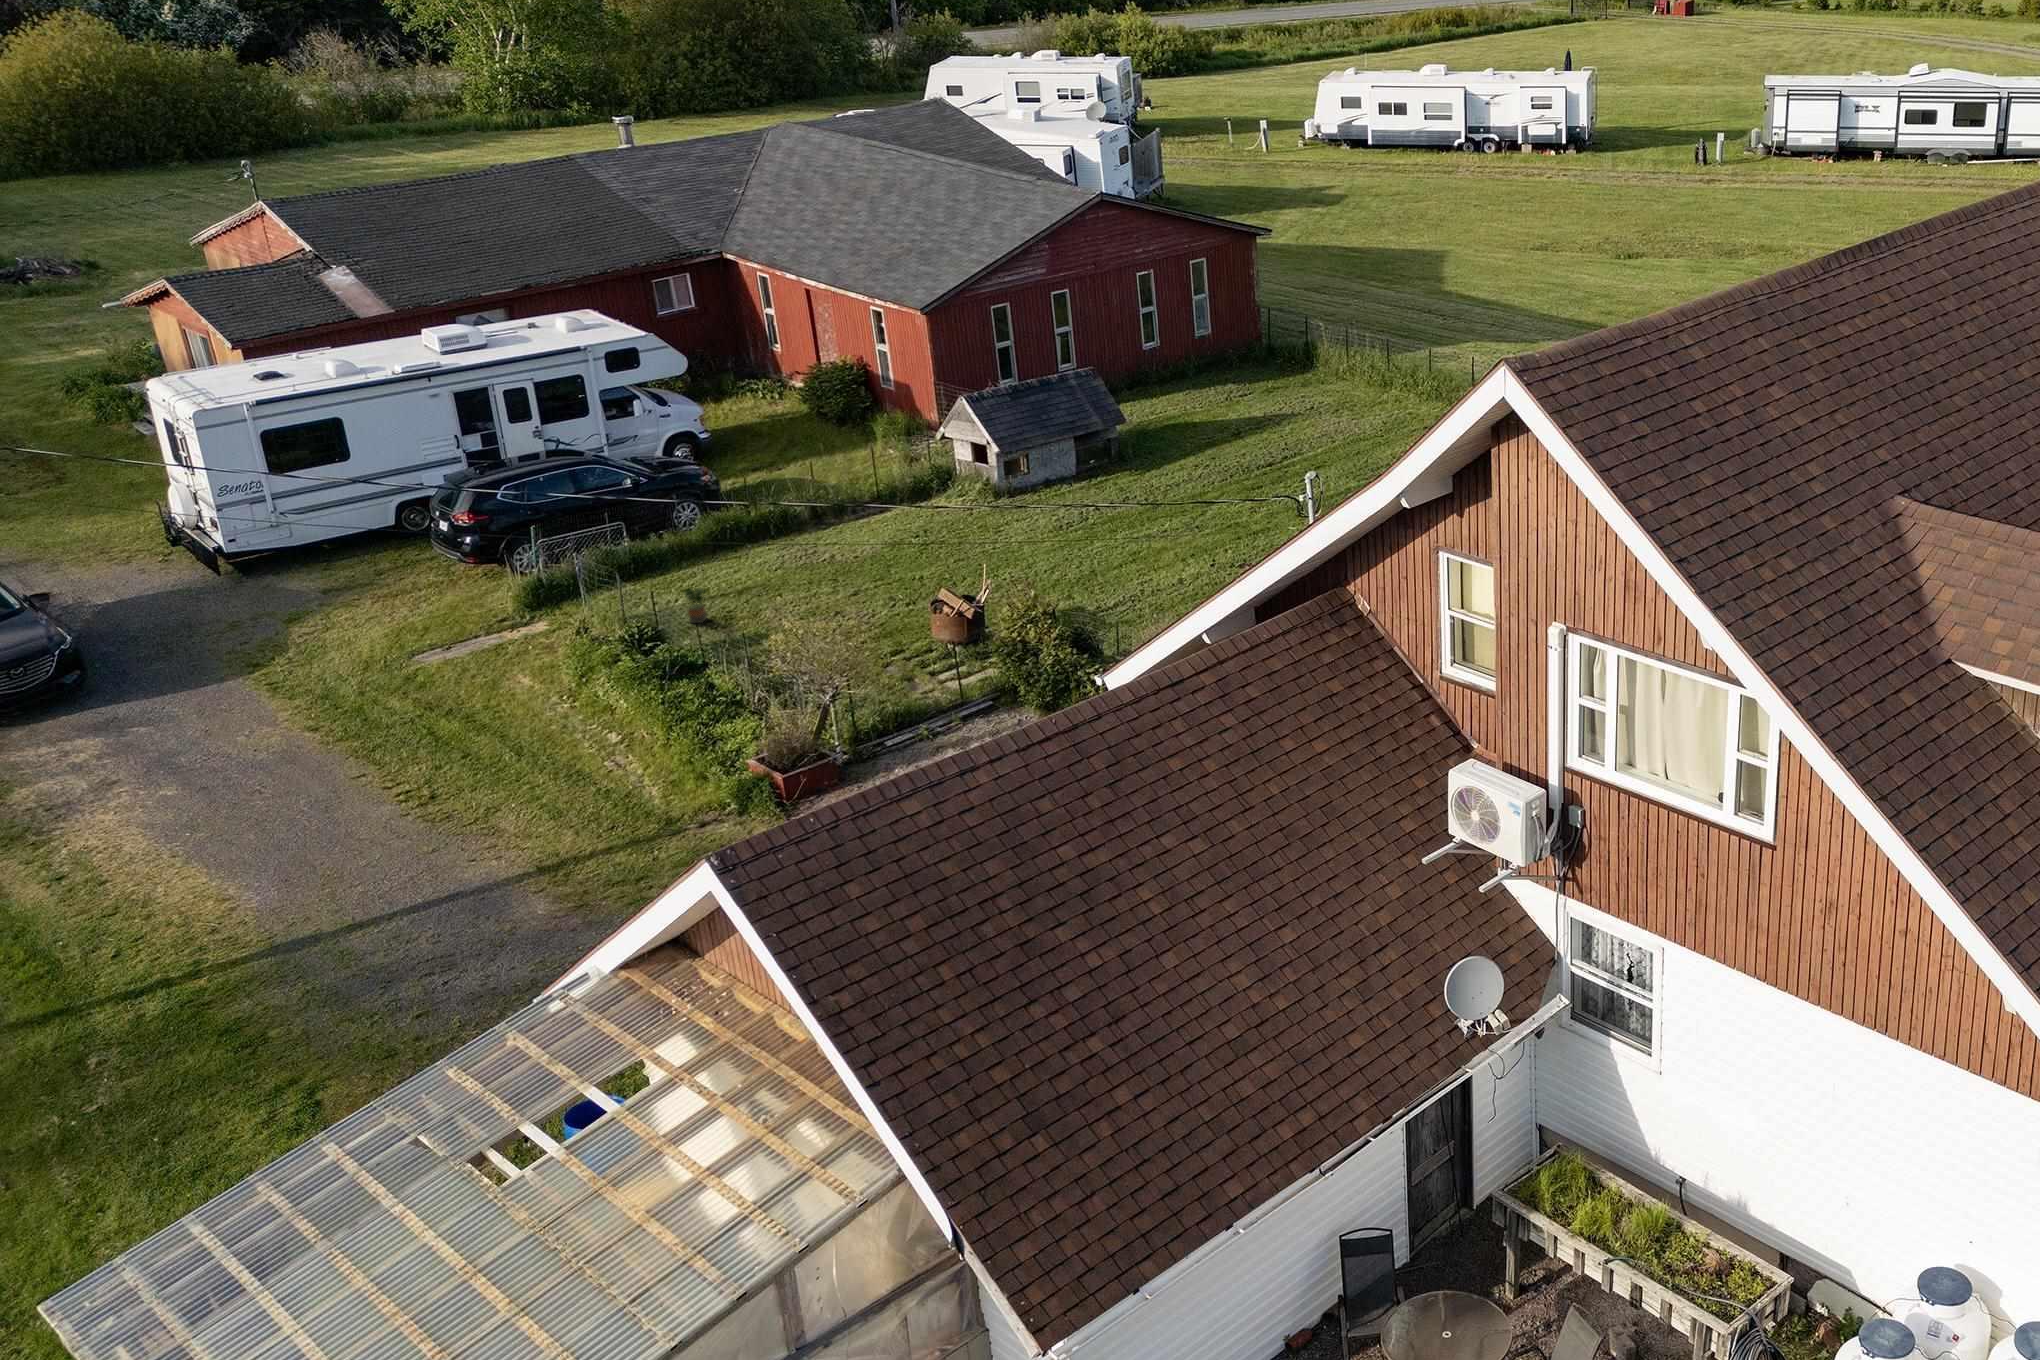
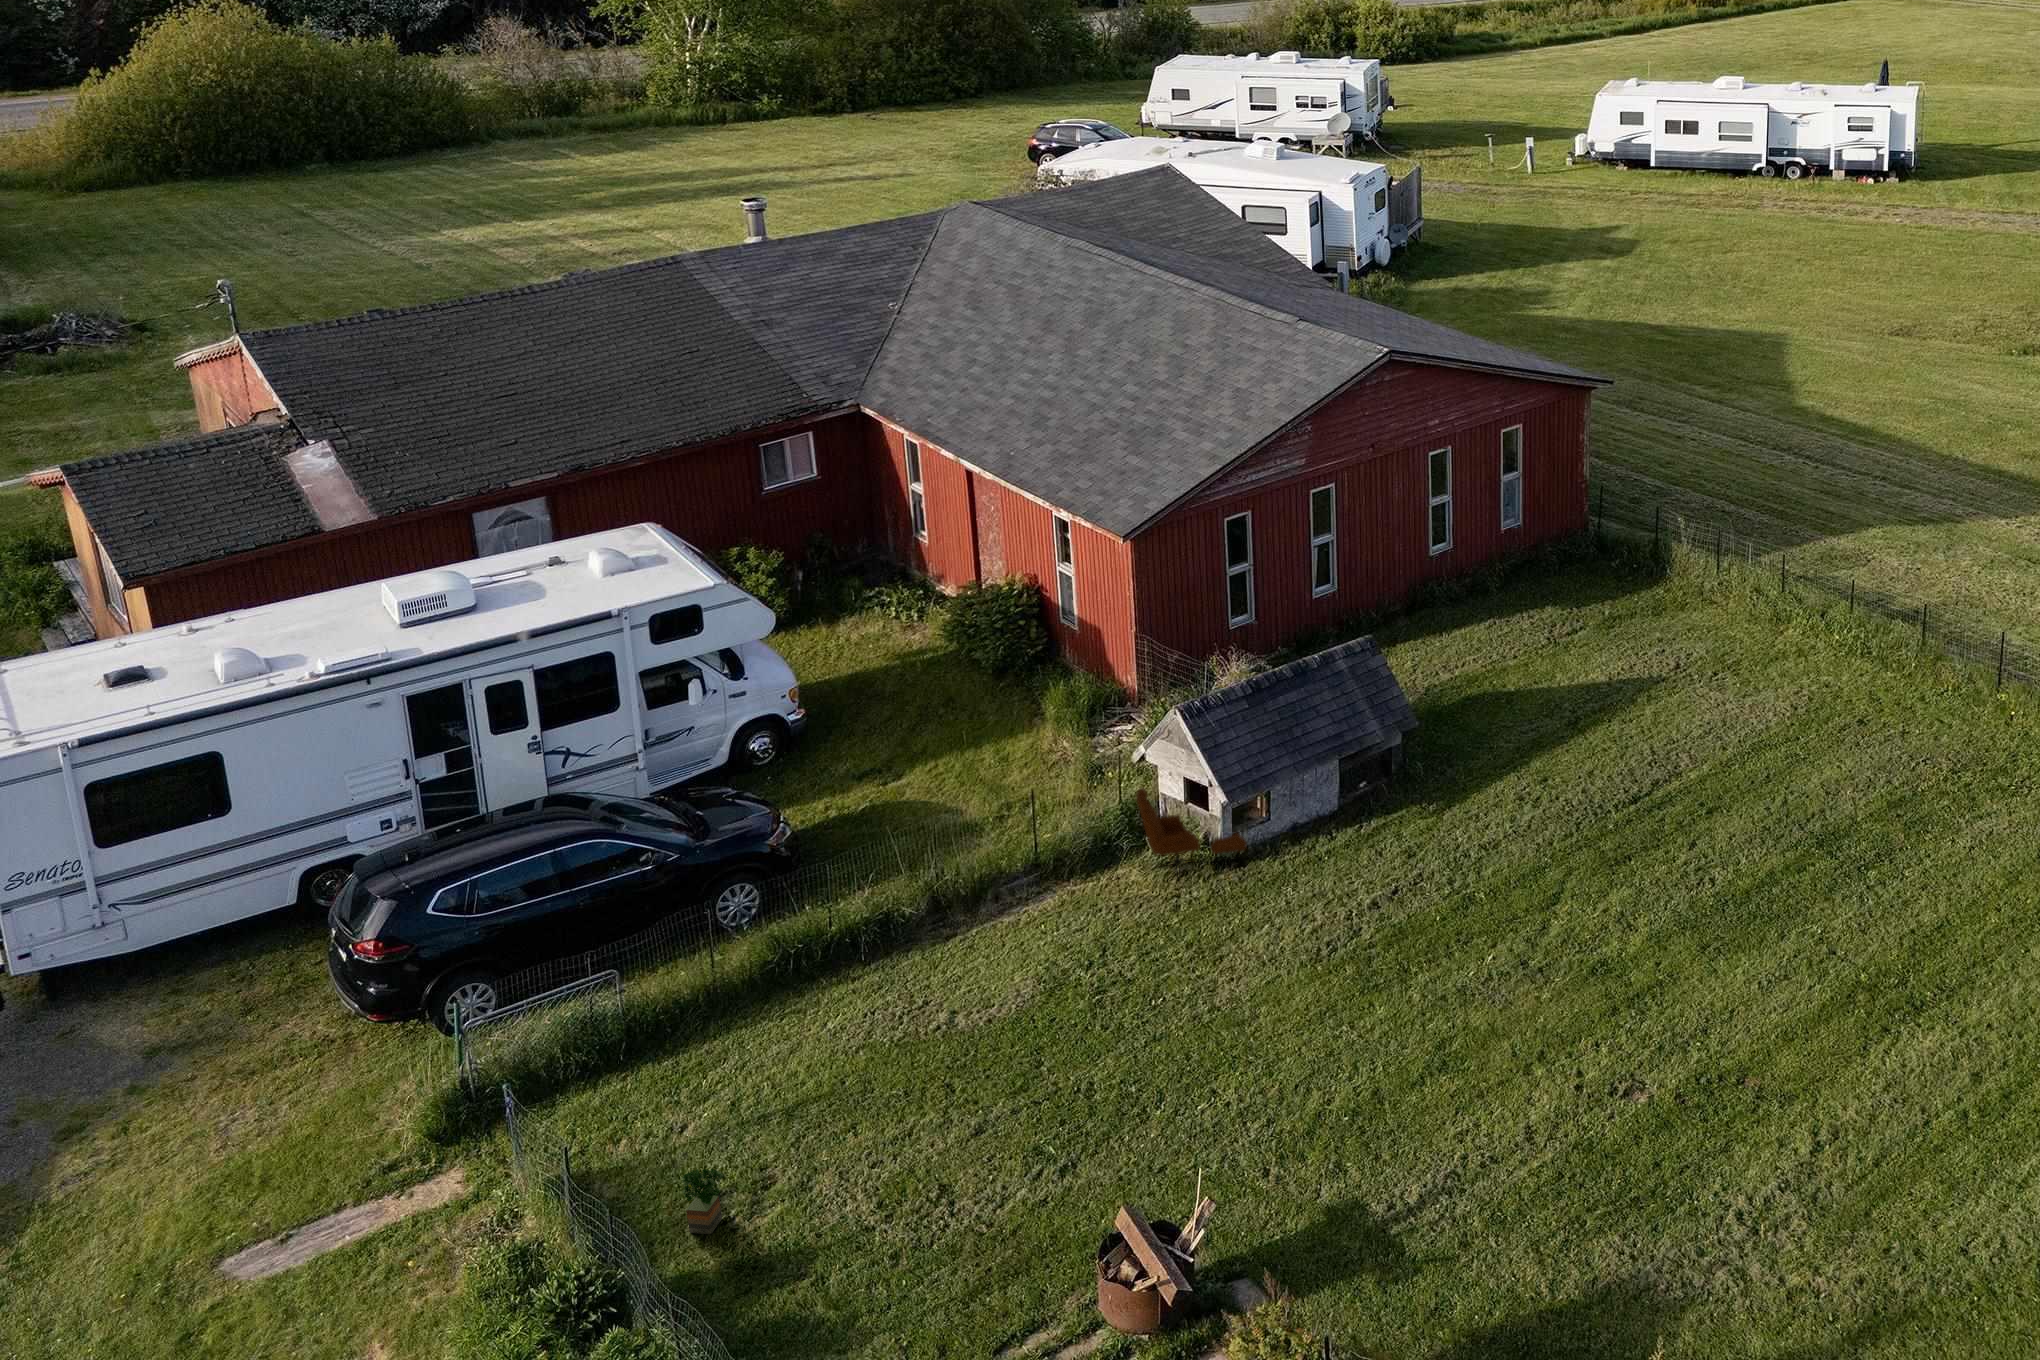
lounge chair: none [937,443,1012,500] -> present [1136,788,1247,876]

